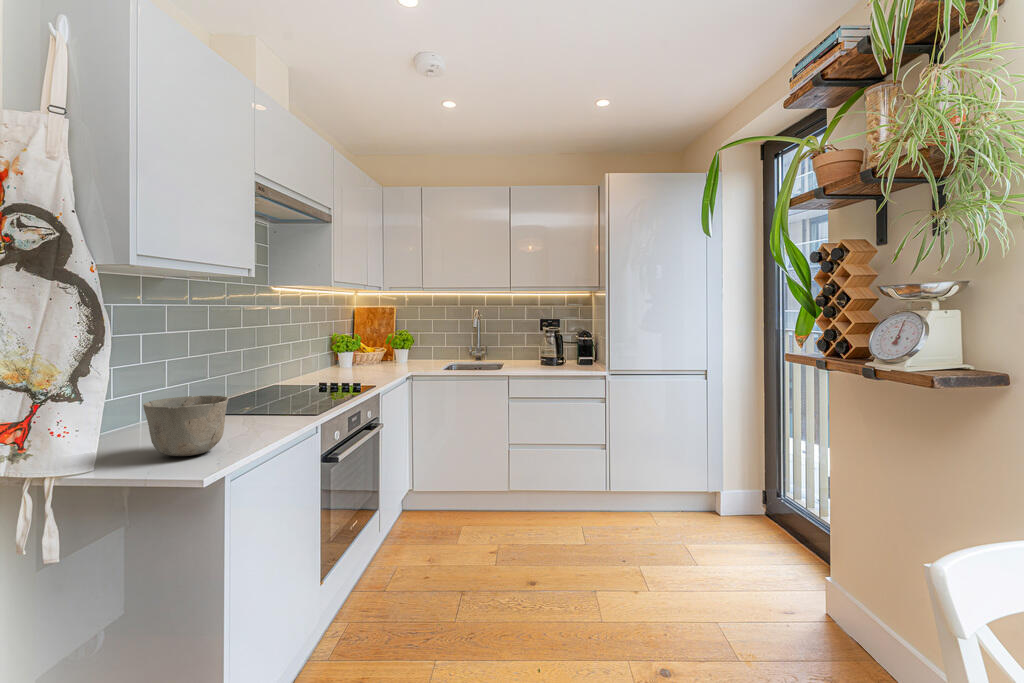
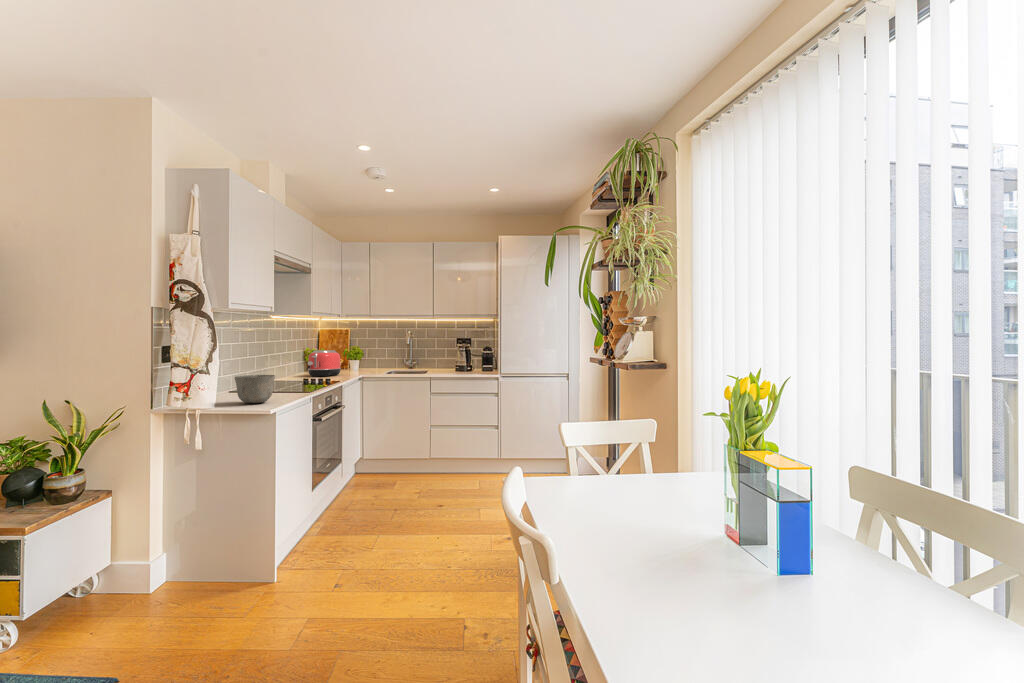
toaster: none [333,337,381,375] -> present [308,350,341,377]

